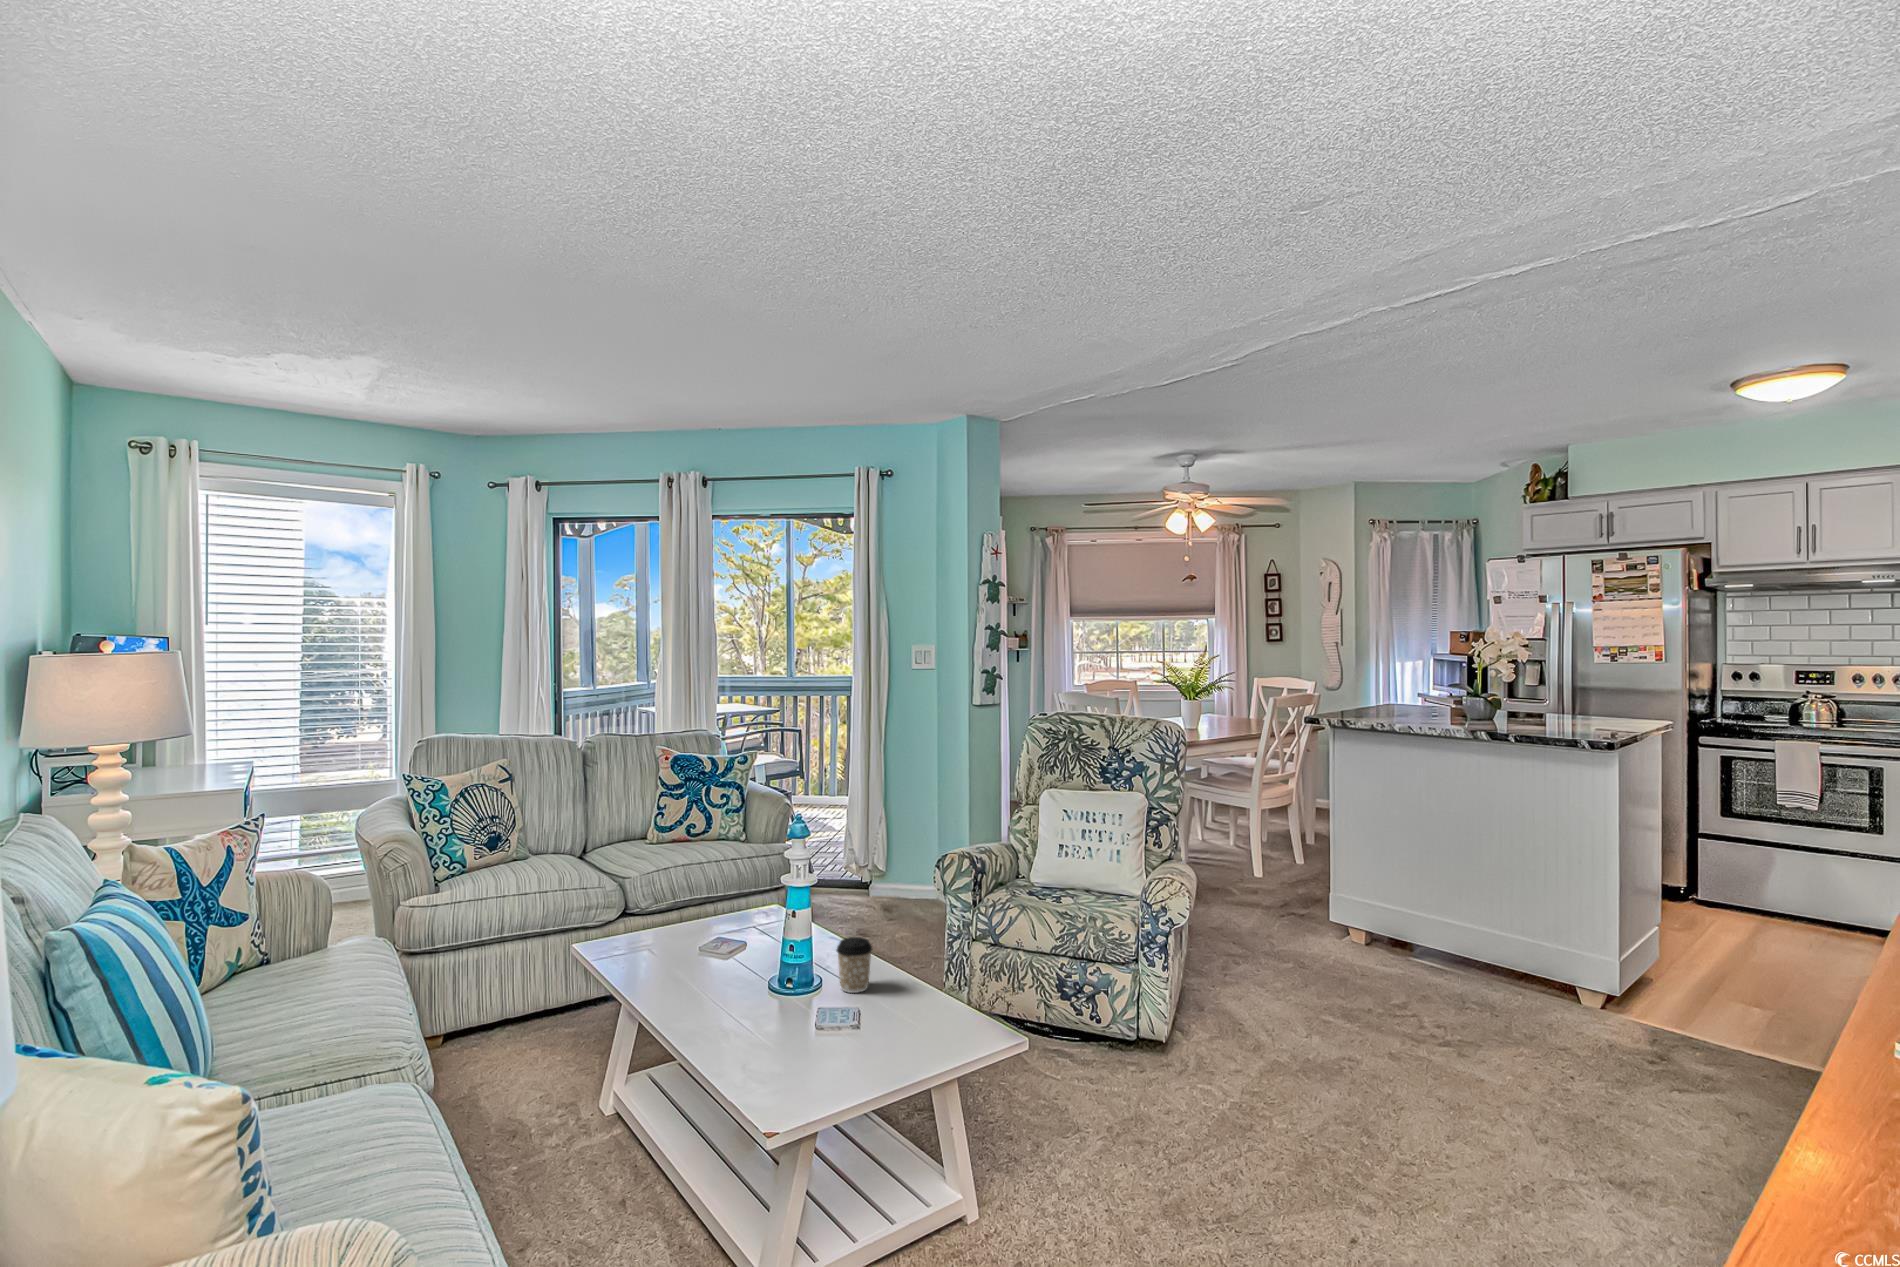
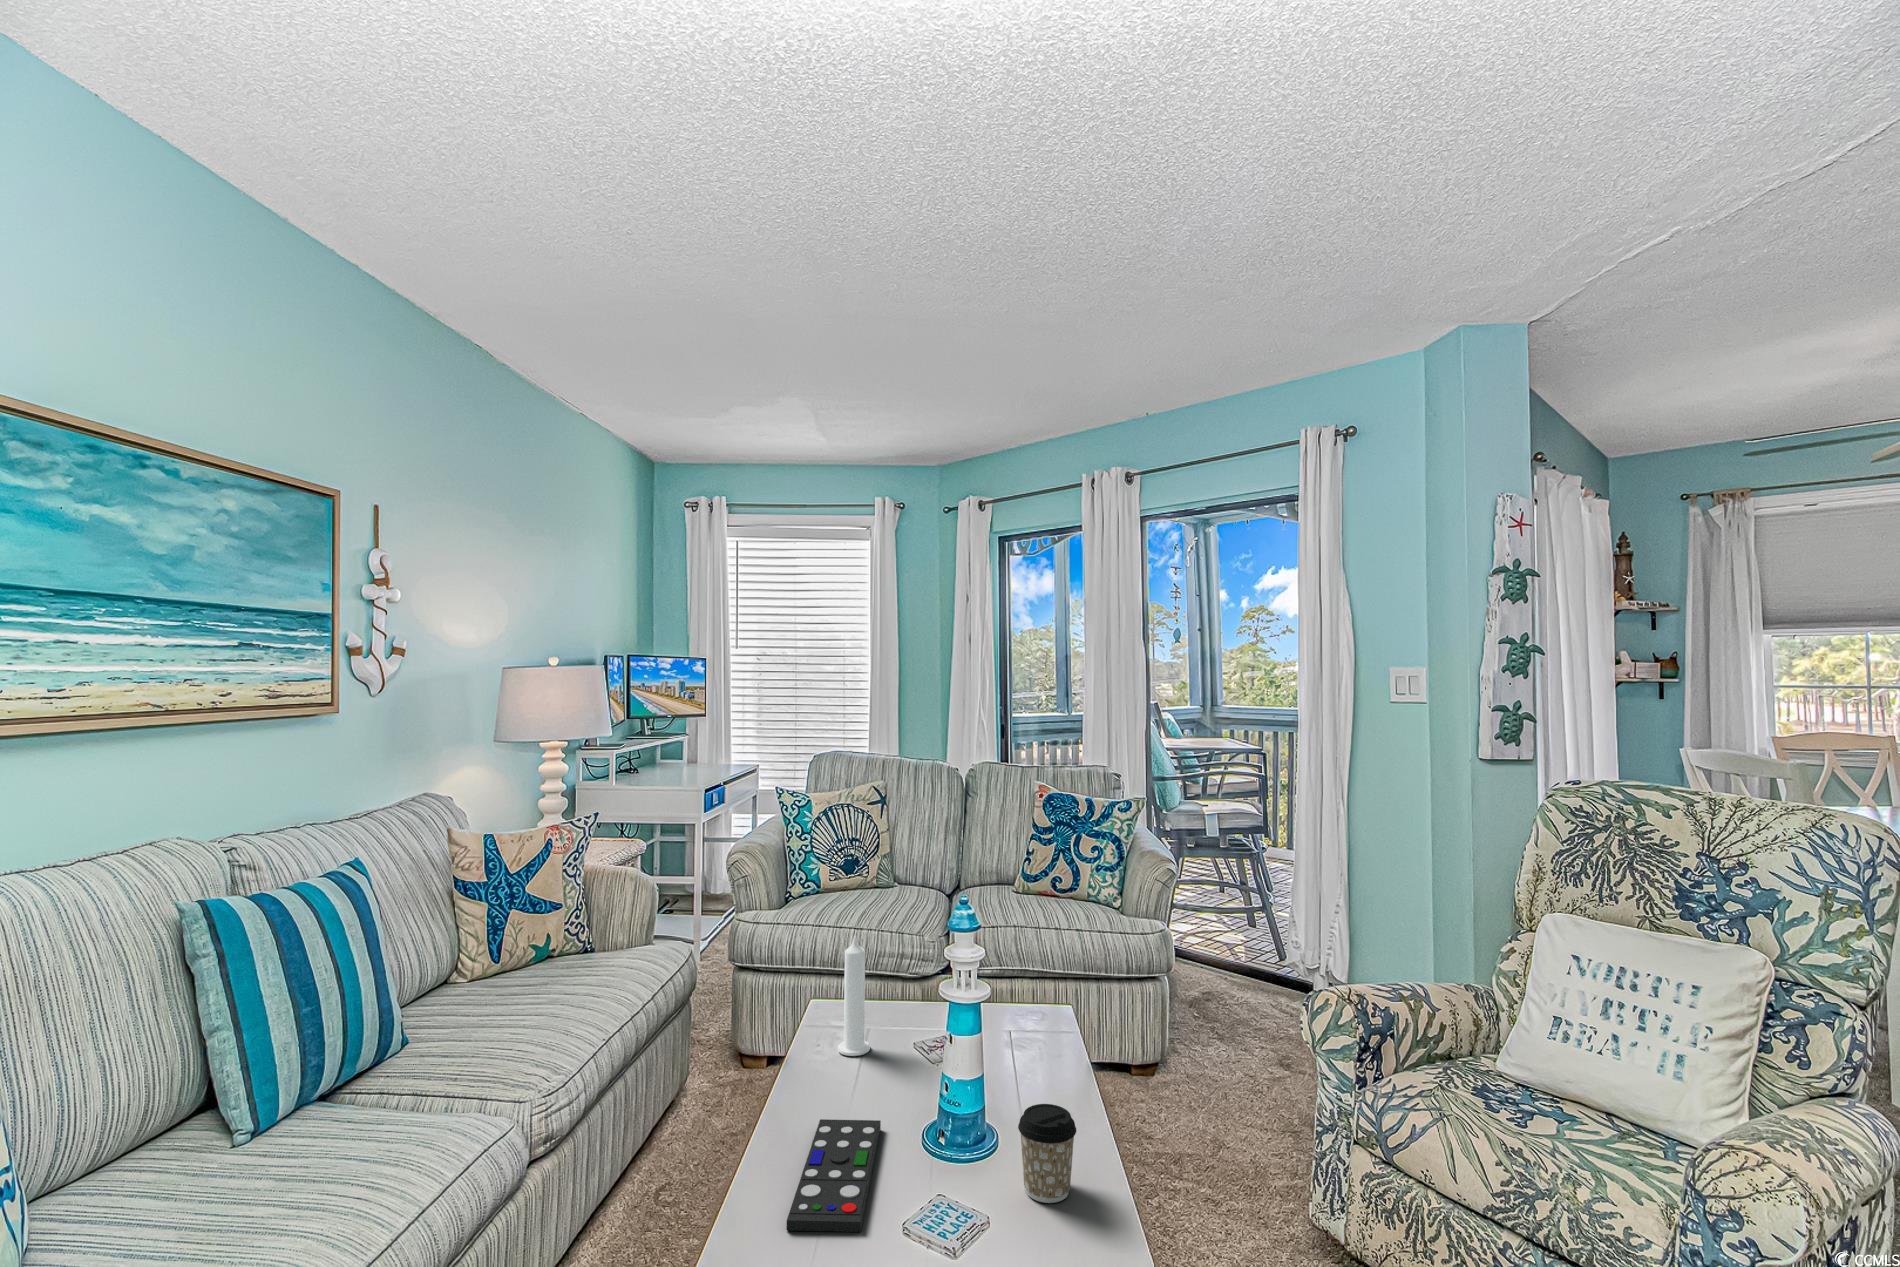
candle: none [626,874,652,967] -> present [838,936,870,1056]
remote control: none [677,986,772,1046] -> present [787,1119,881,1232]

